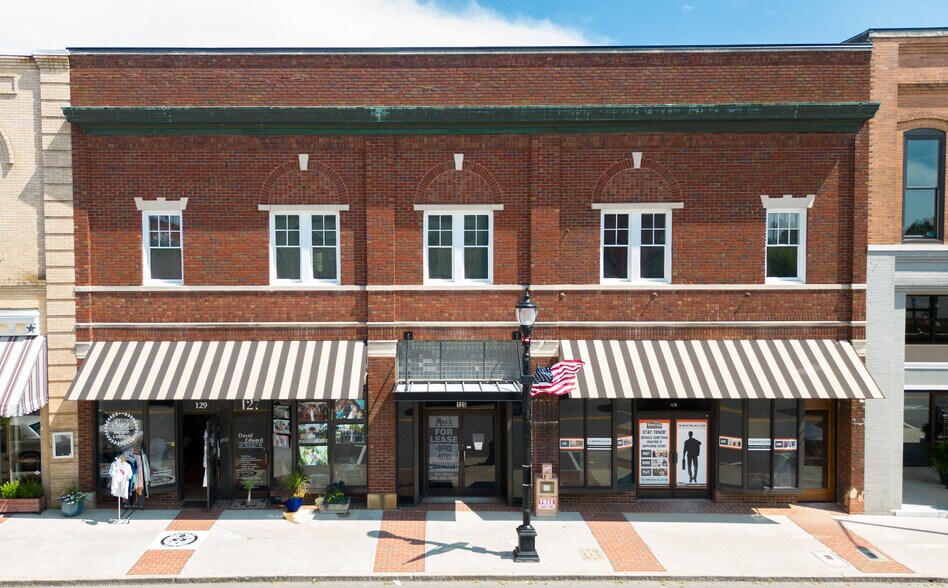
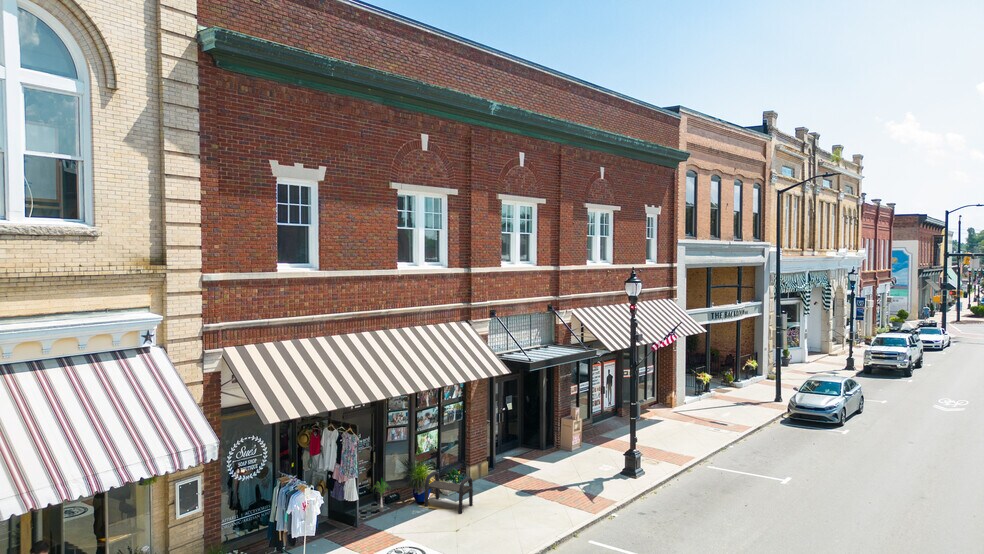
bench: none [278,483,306,528] -> present [424,471,473,513]

